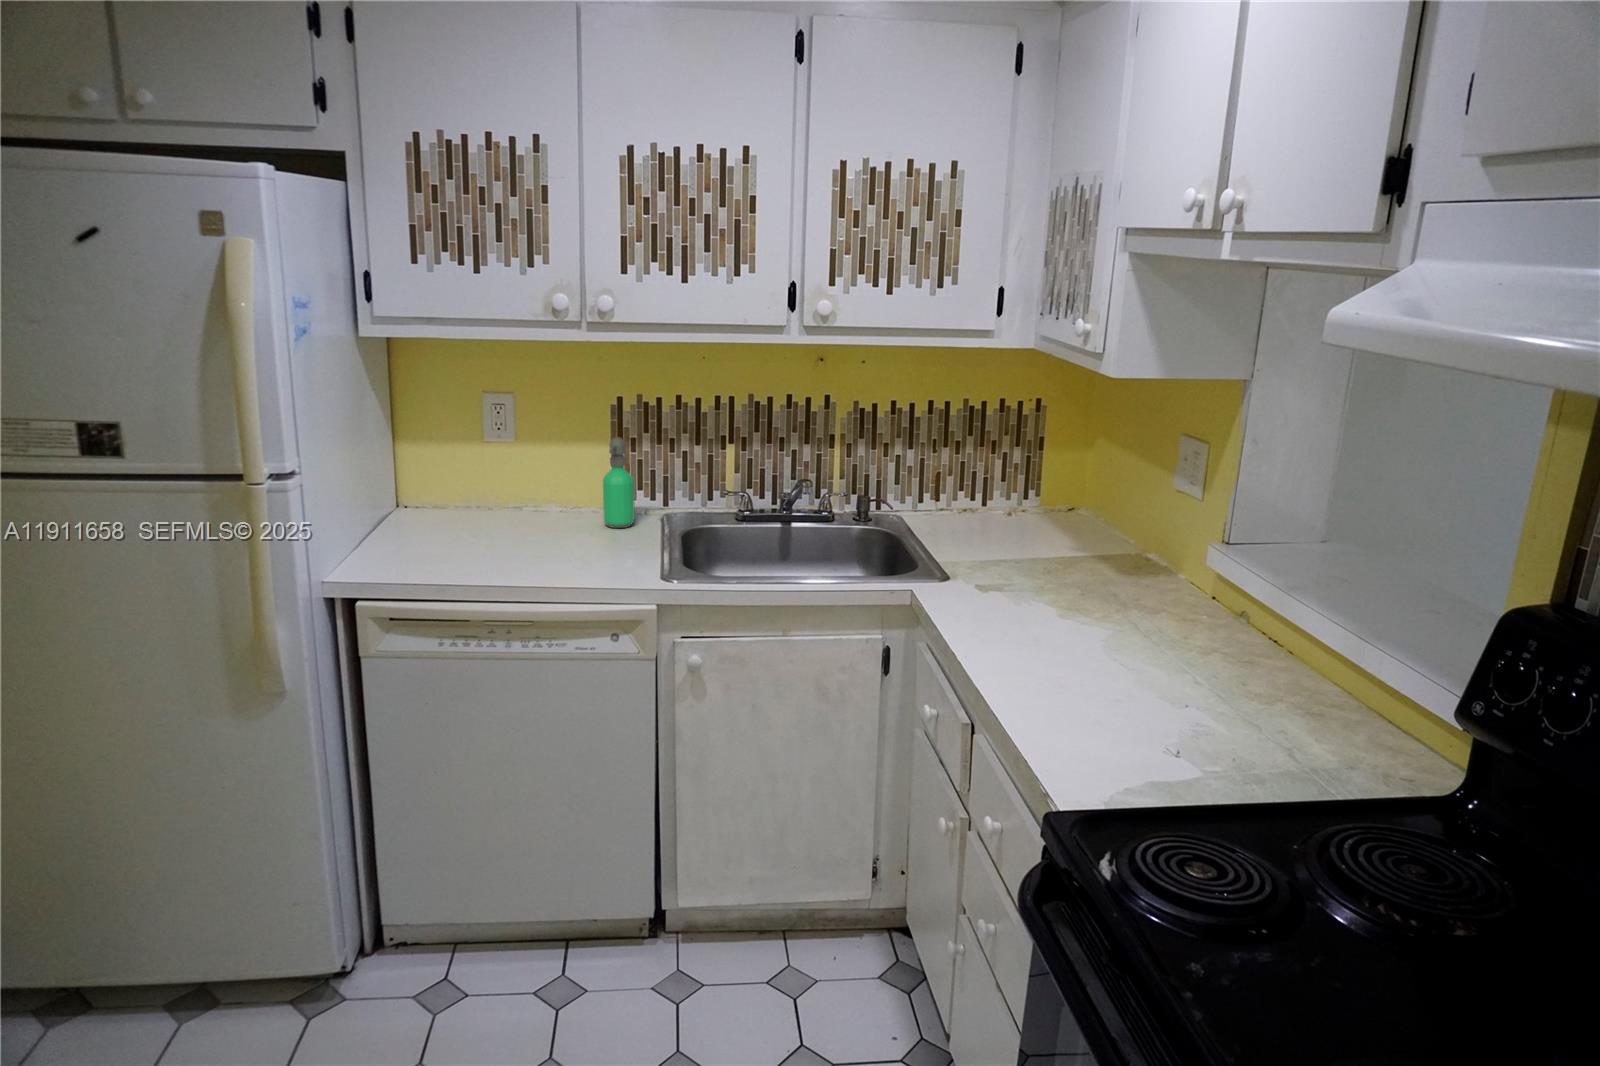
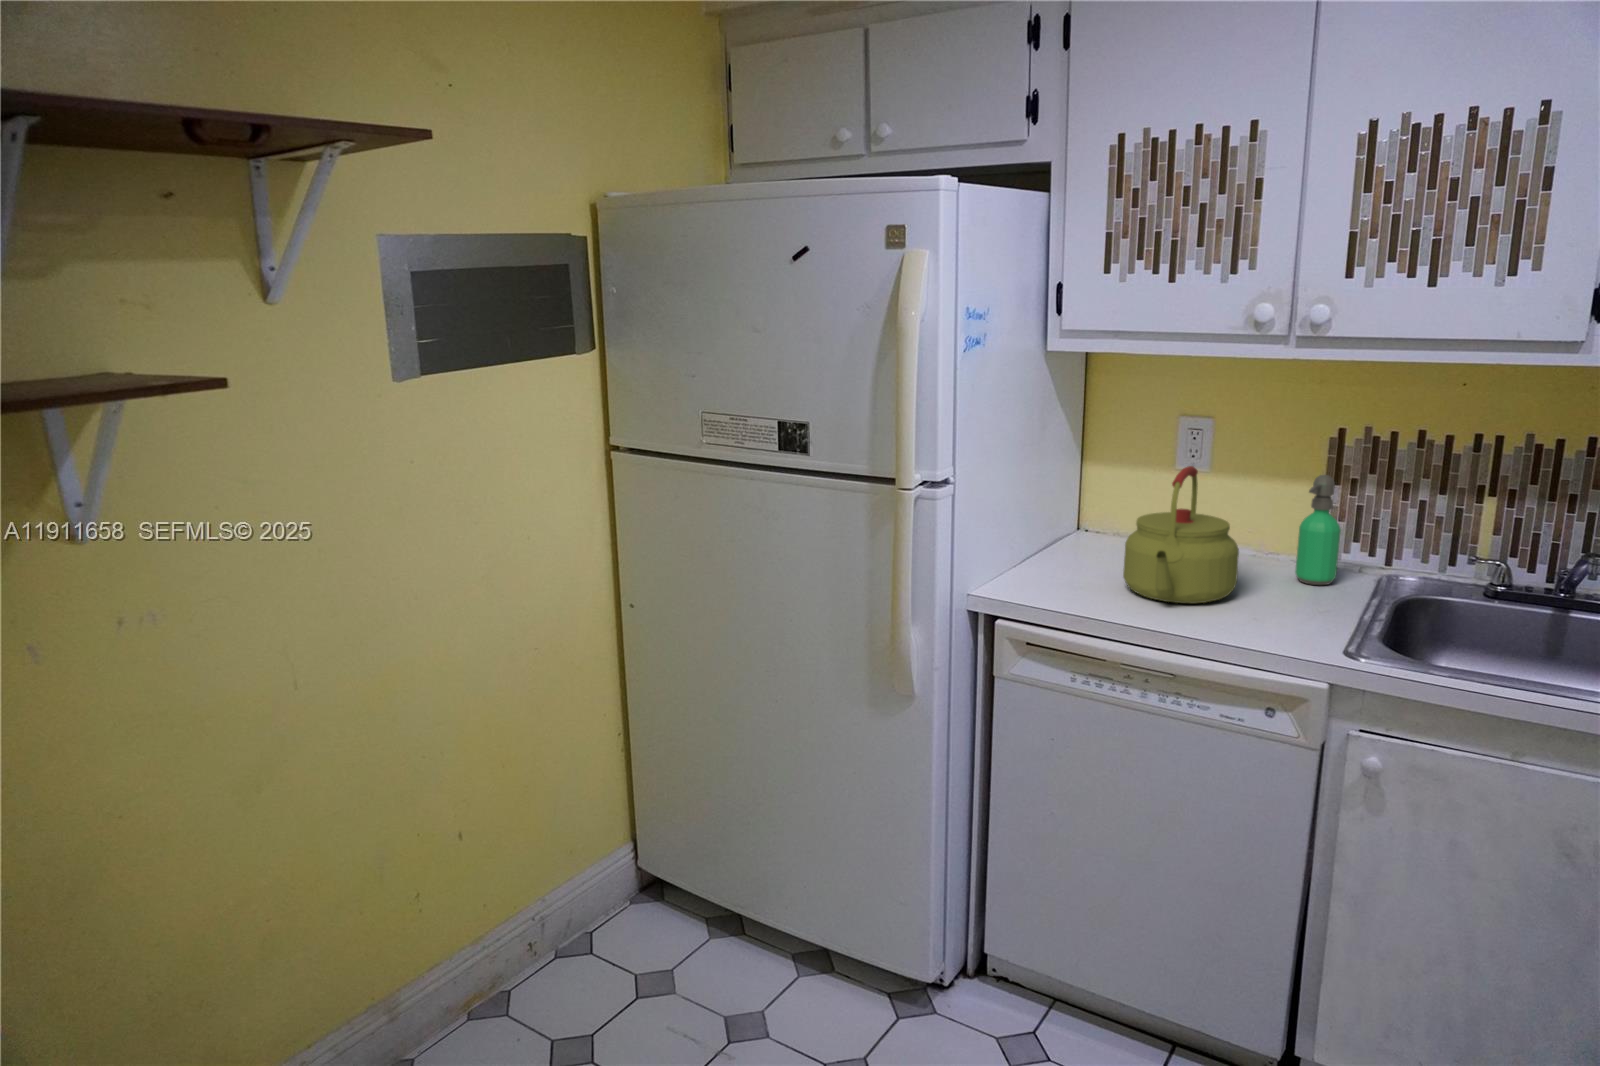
kettle: none [466,438,566,559] -> present [1123,466,1239,603]

